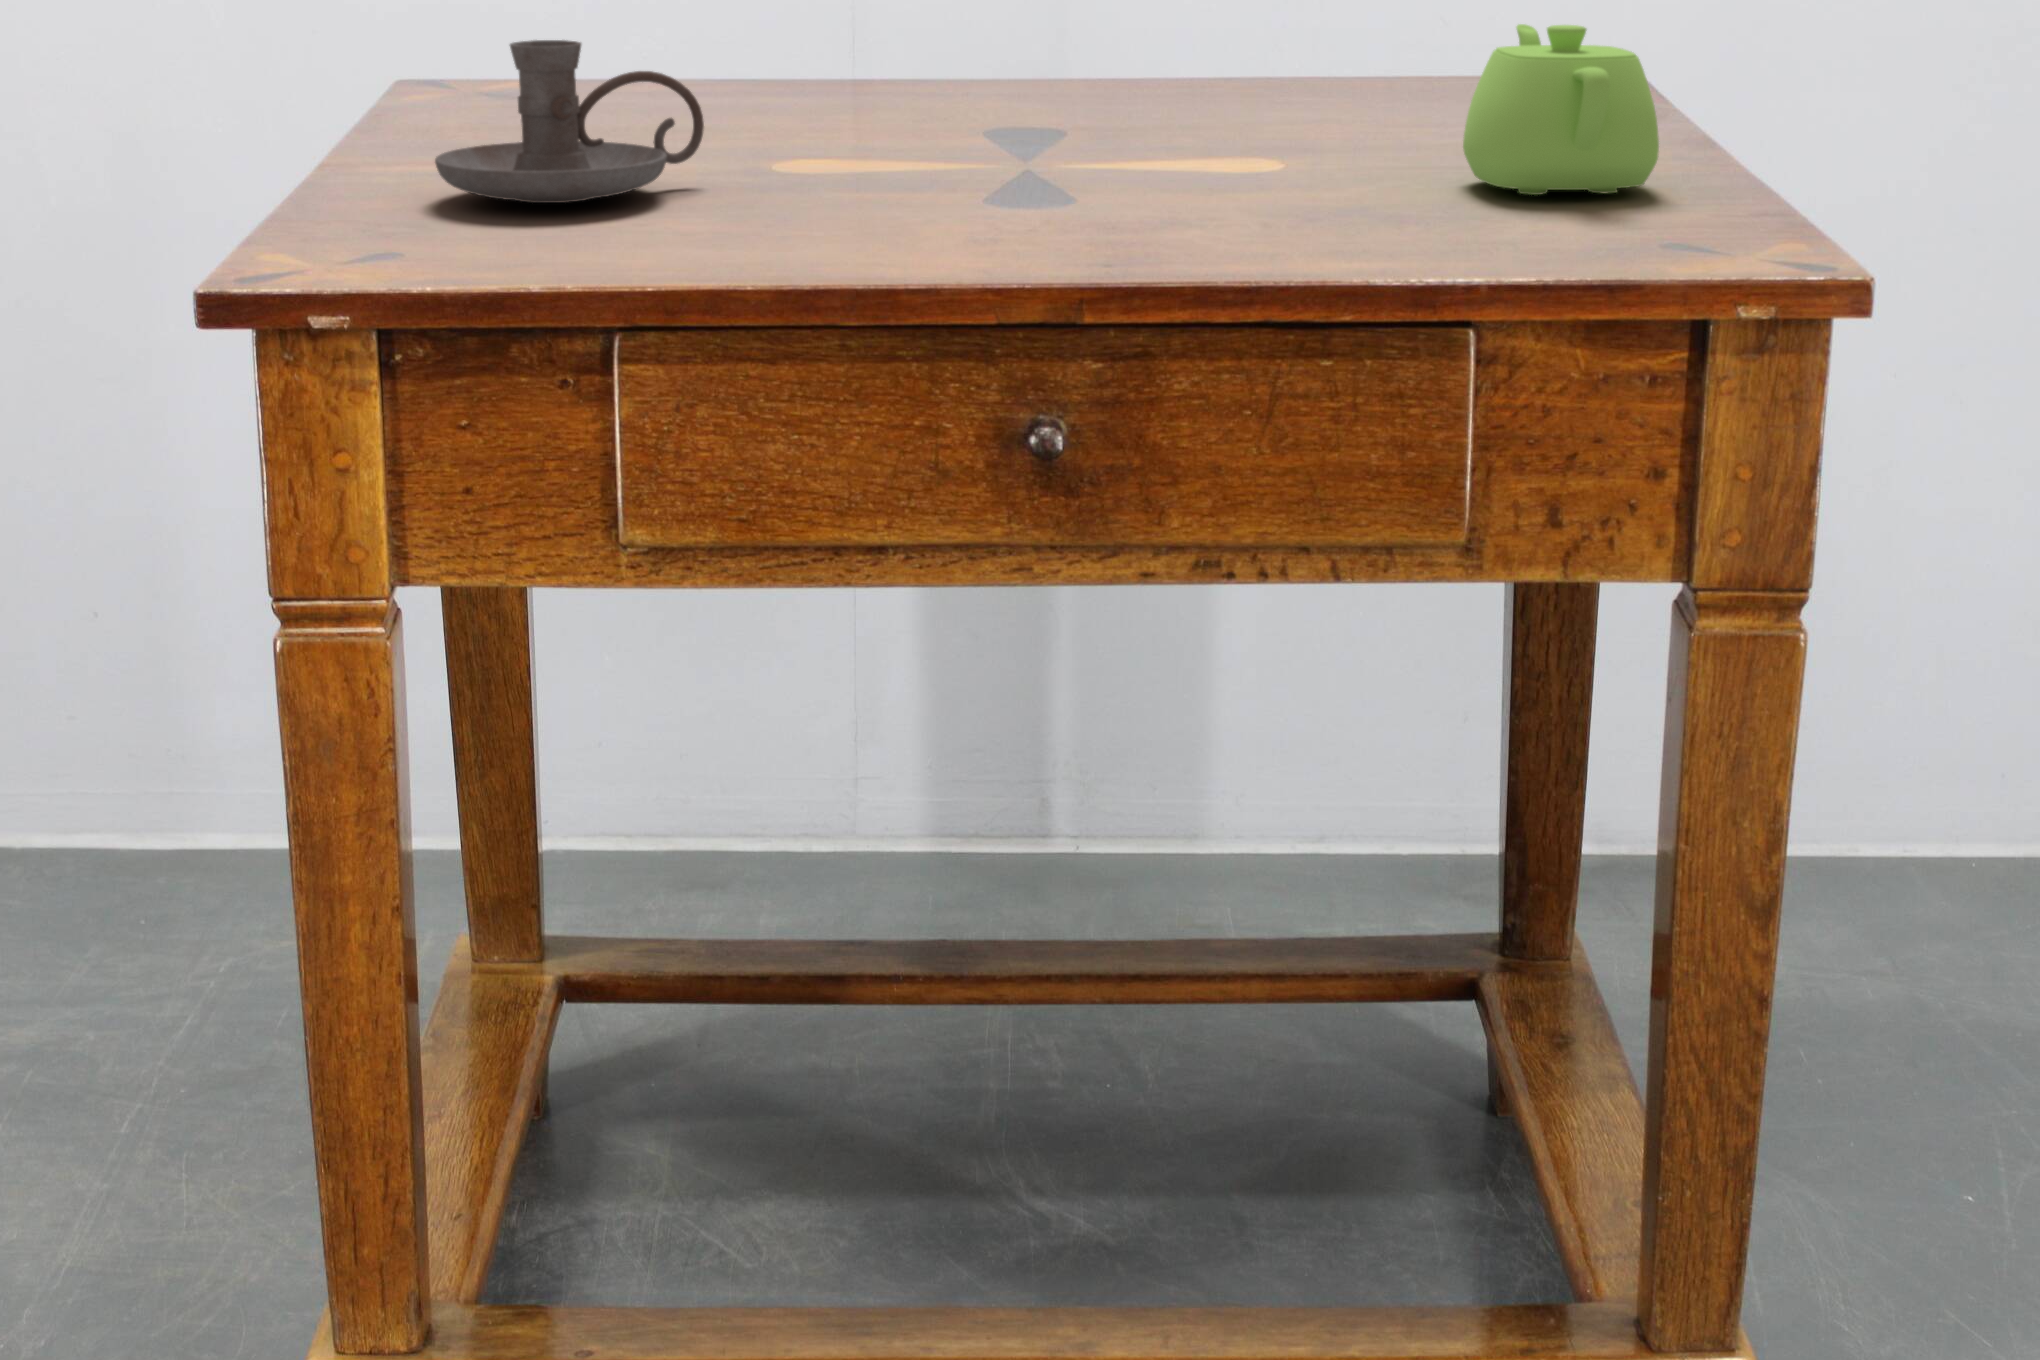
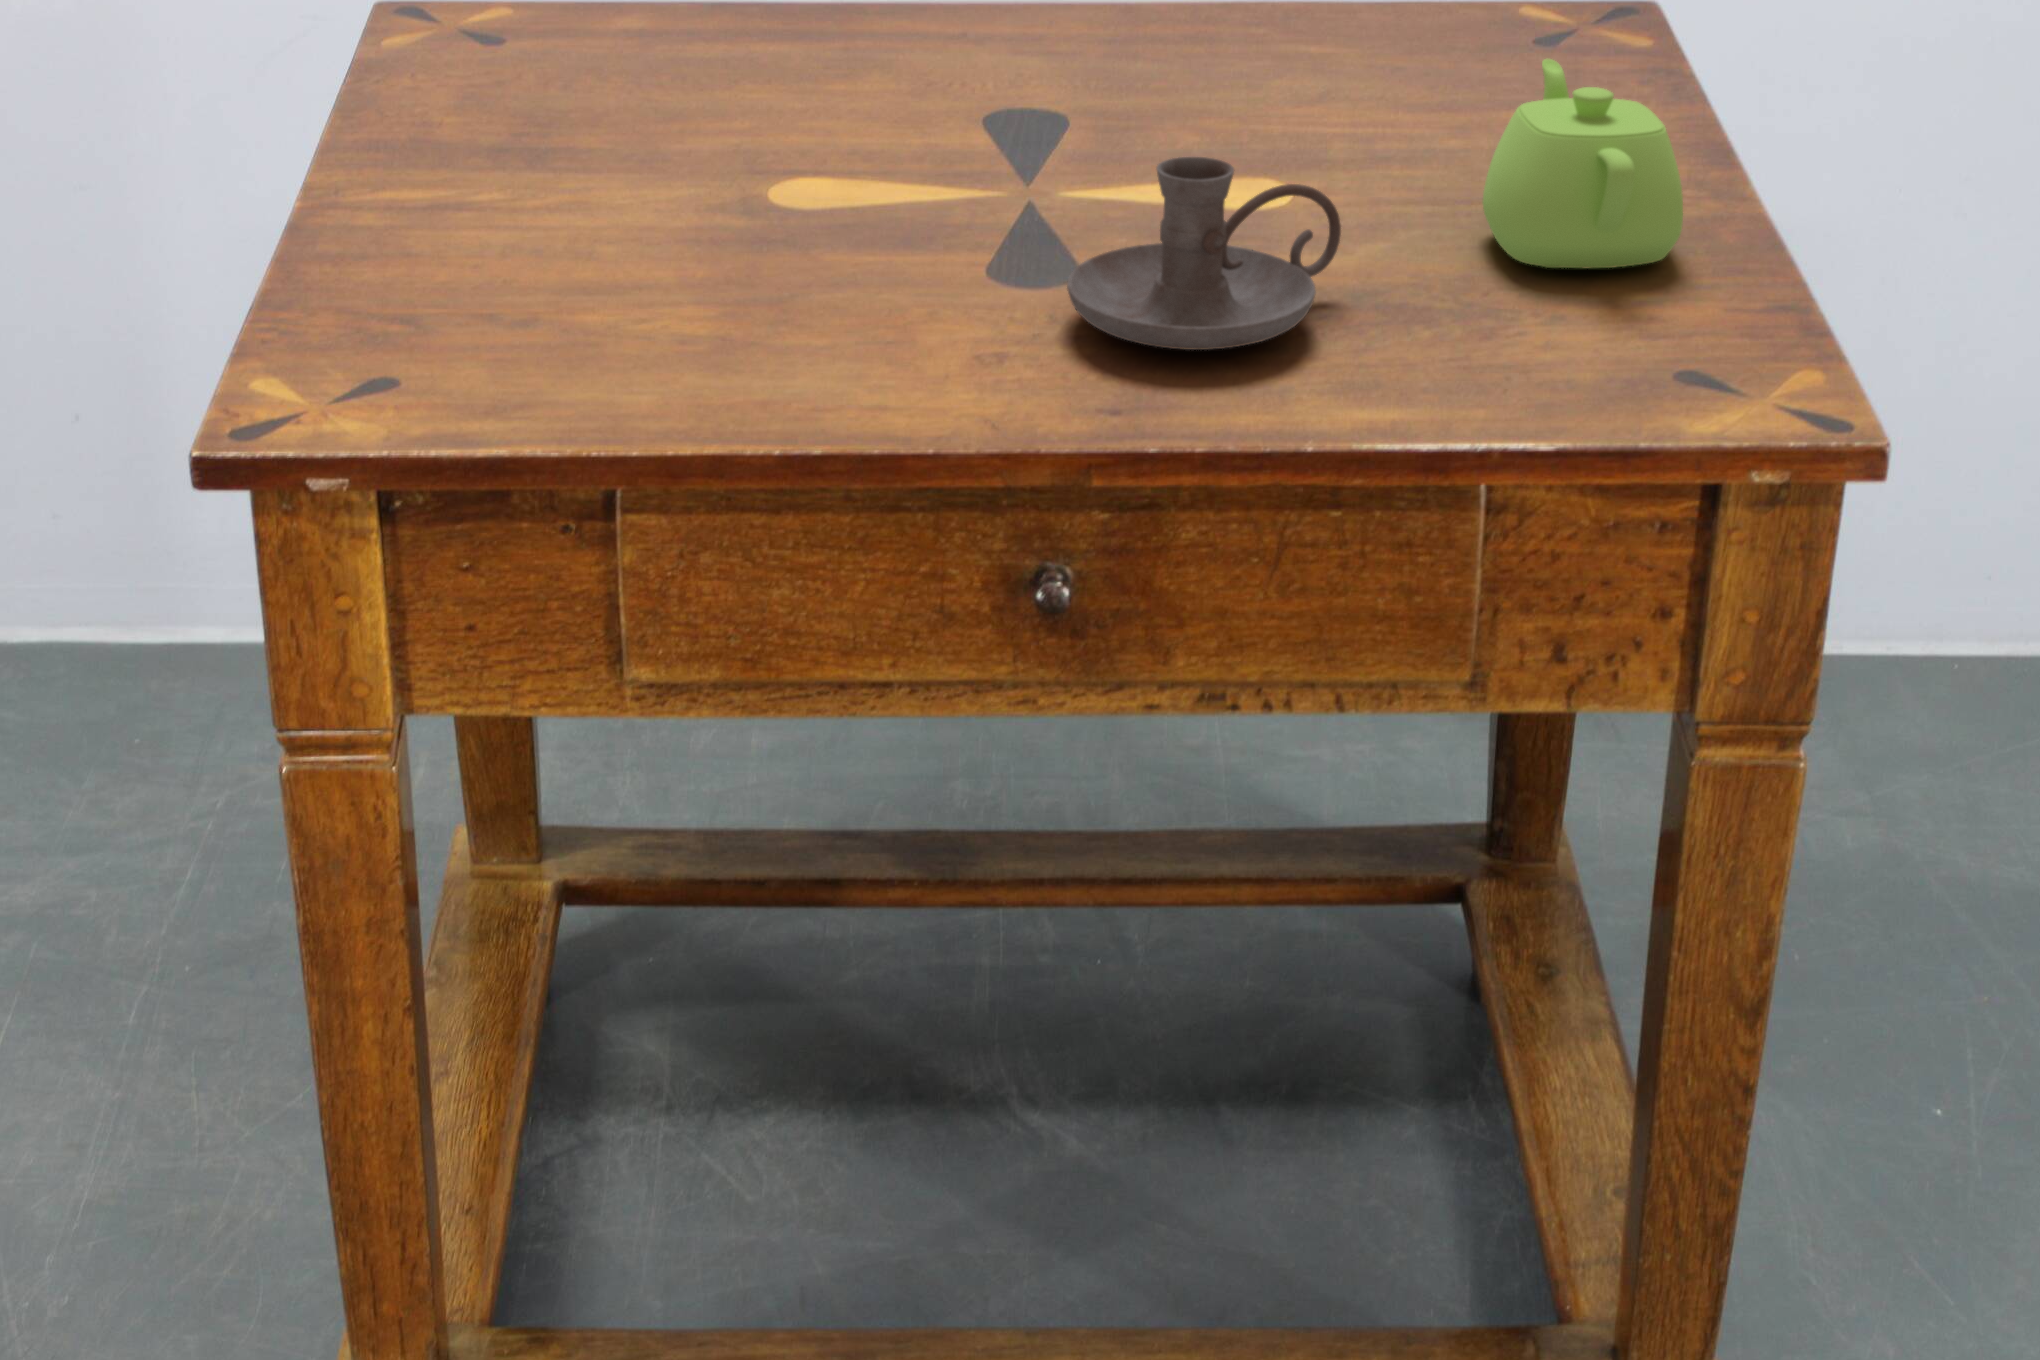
candle holder: present [435,40,704,203] -> present [1067,157,1341,350]

